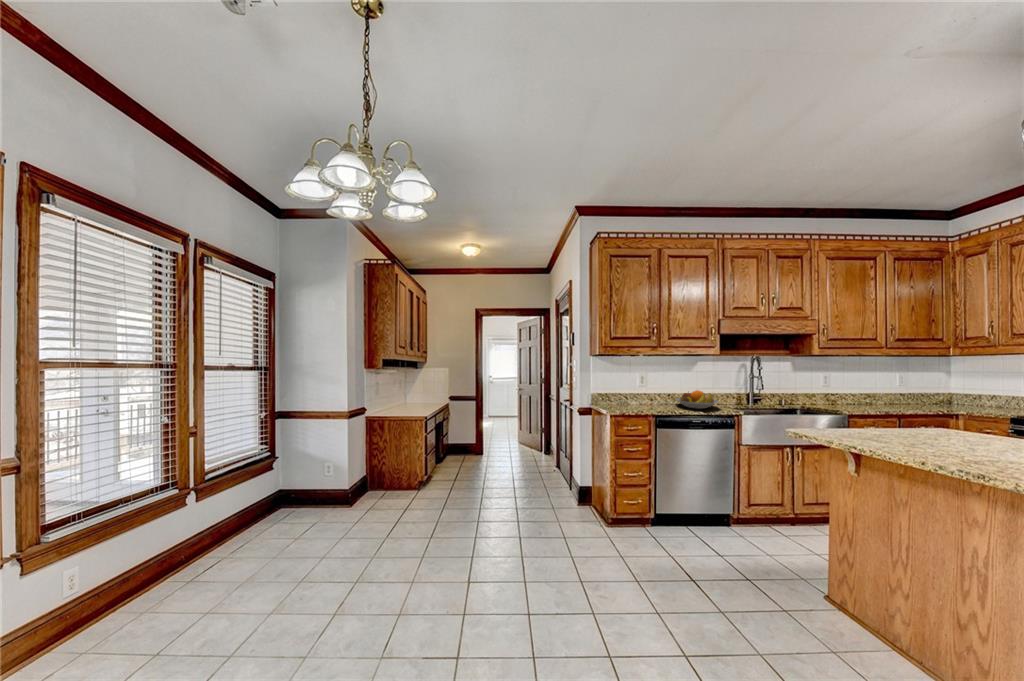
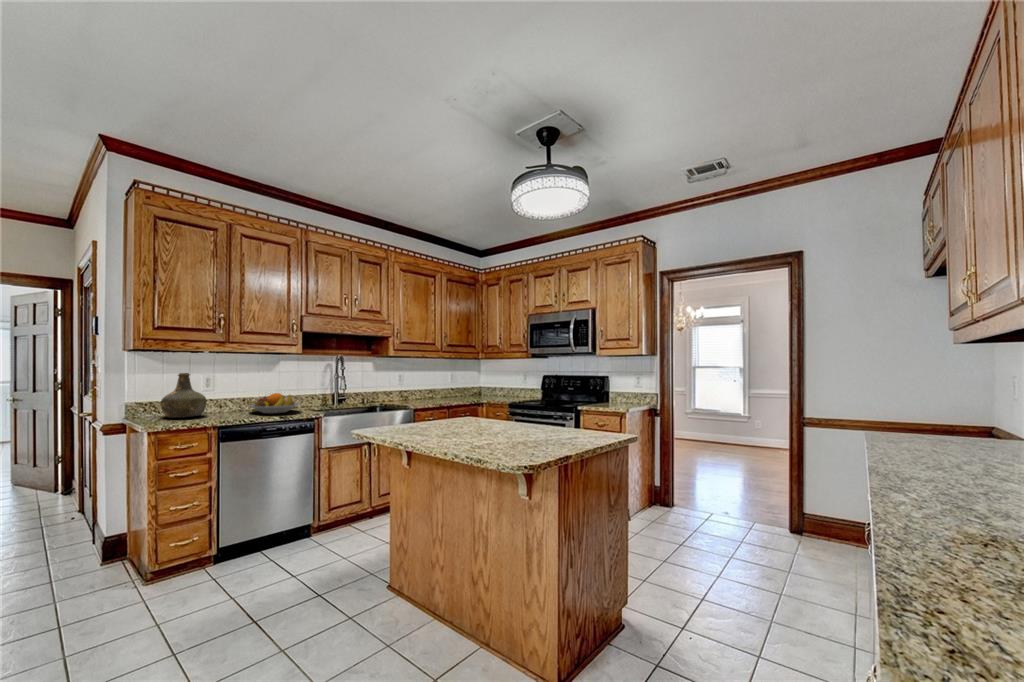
bottle: none [615,371,644,405] -> present [161,373,206,418]

